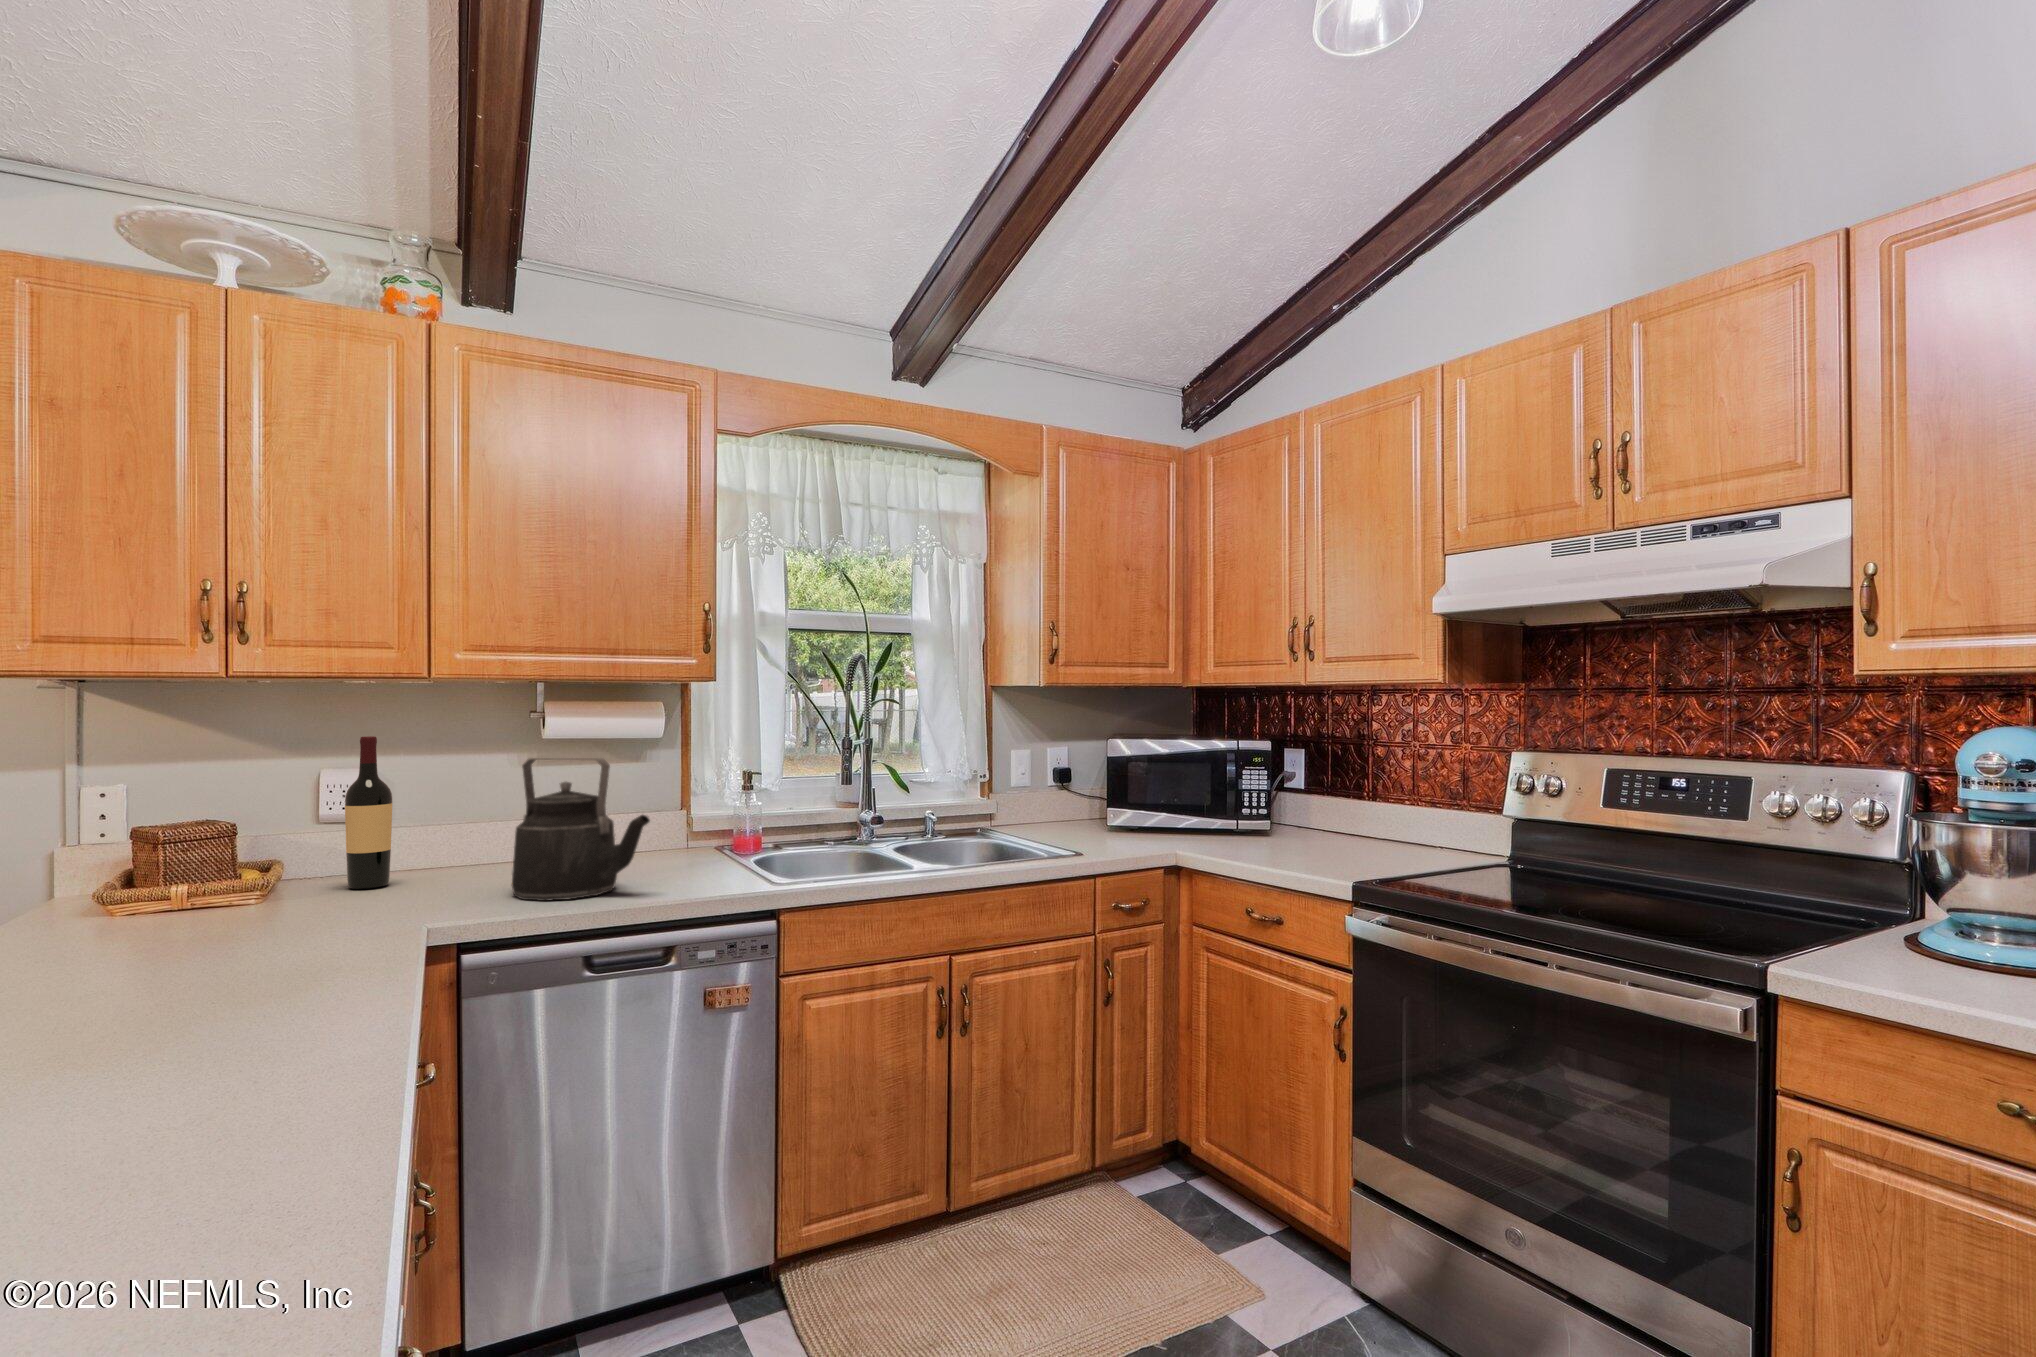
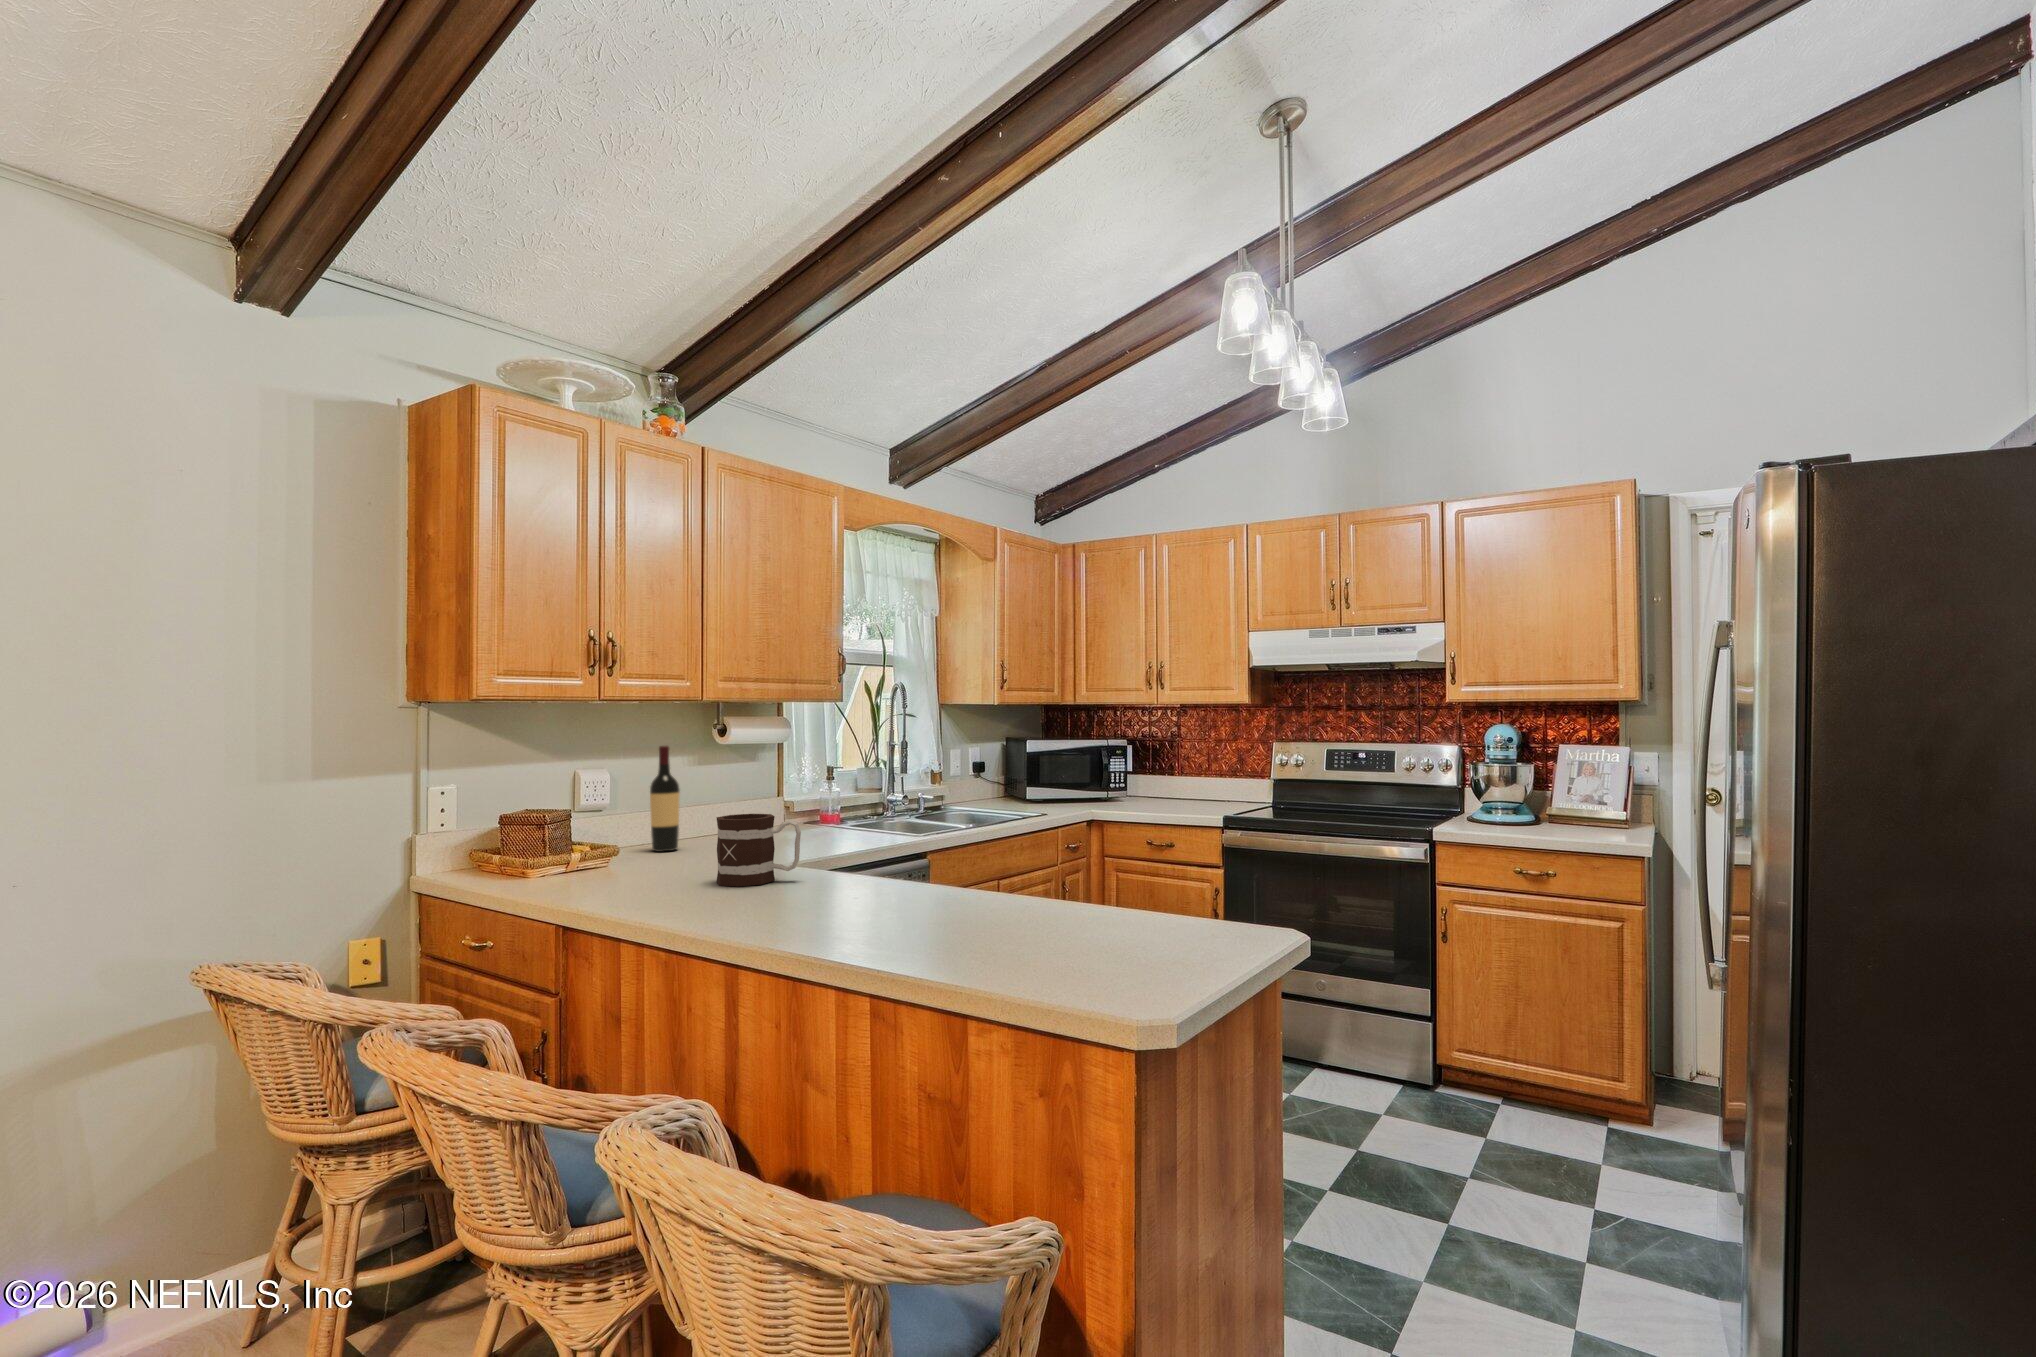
kettle: present [512,758,650,901] -> none [779,756,873,848]
mug: none [116,855,244,983] -> present [717,814,801,887]

